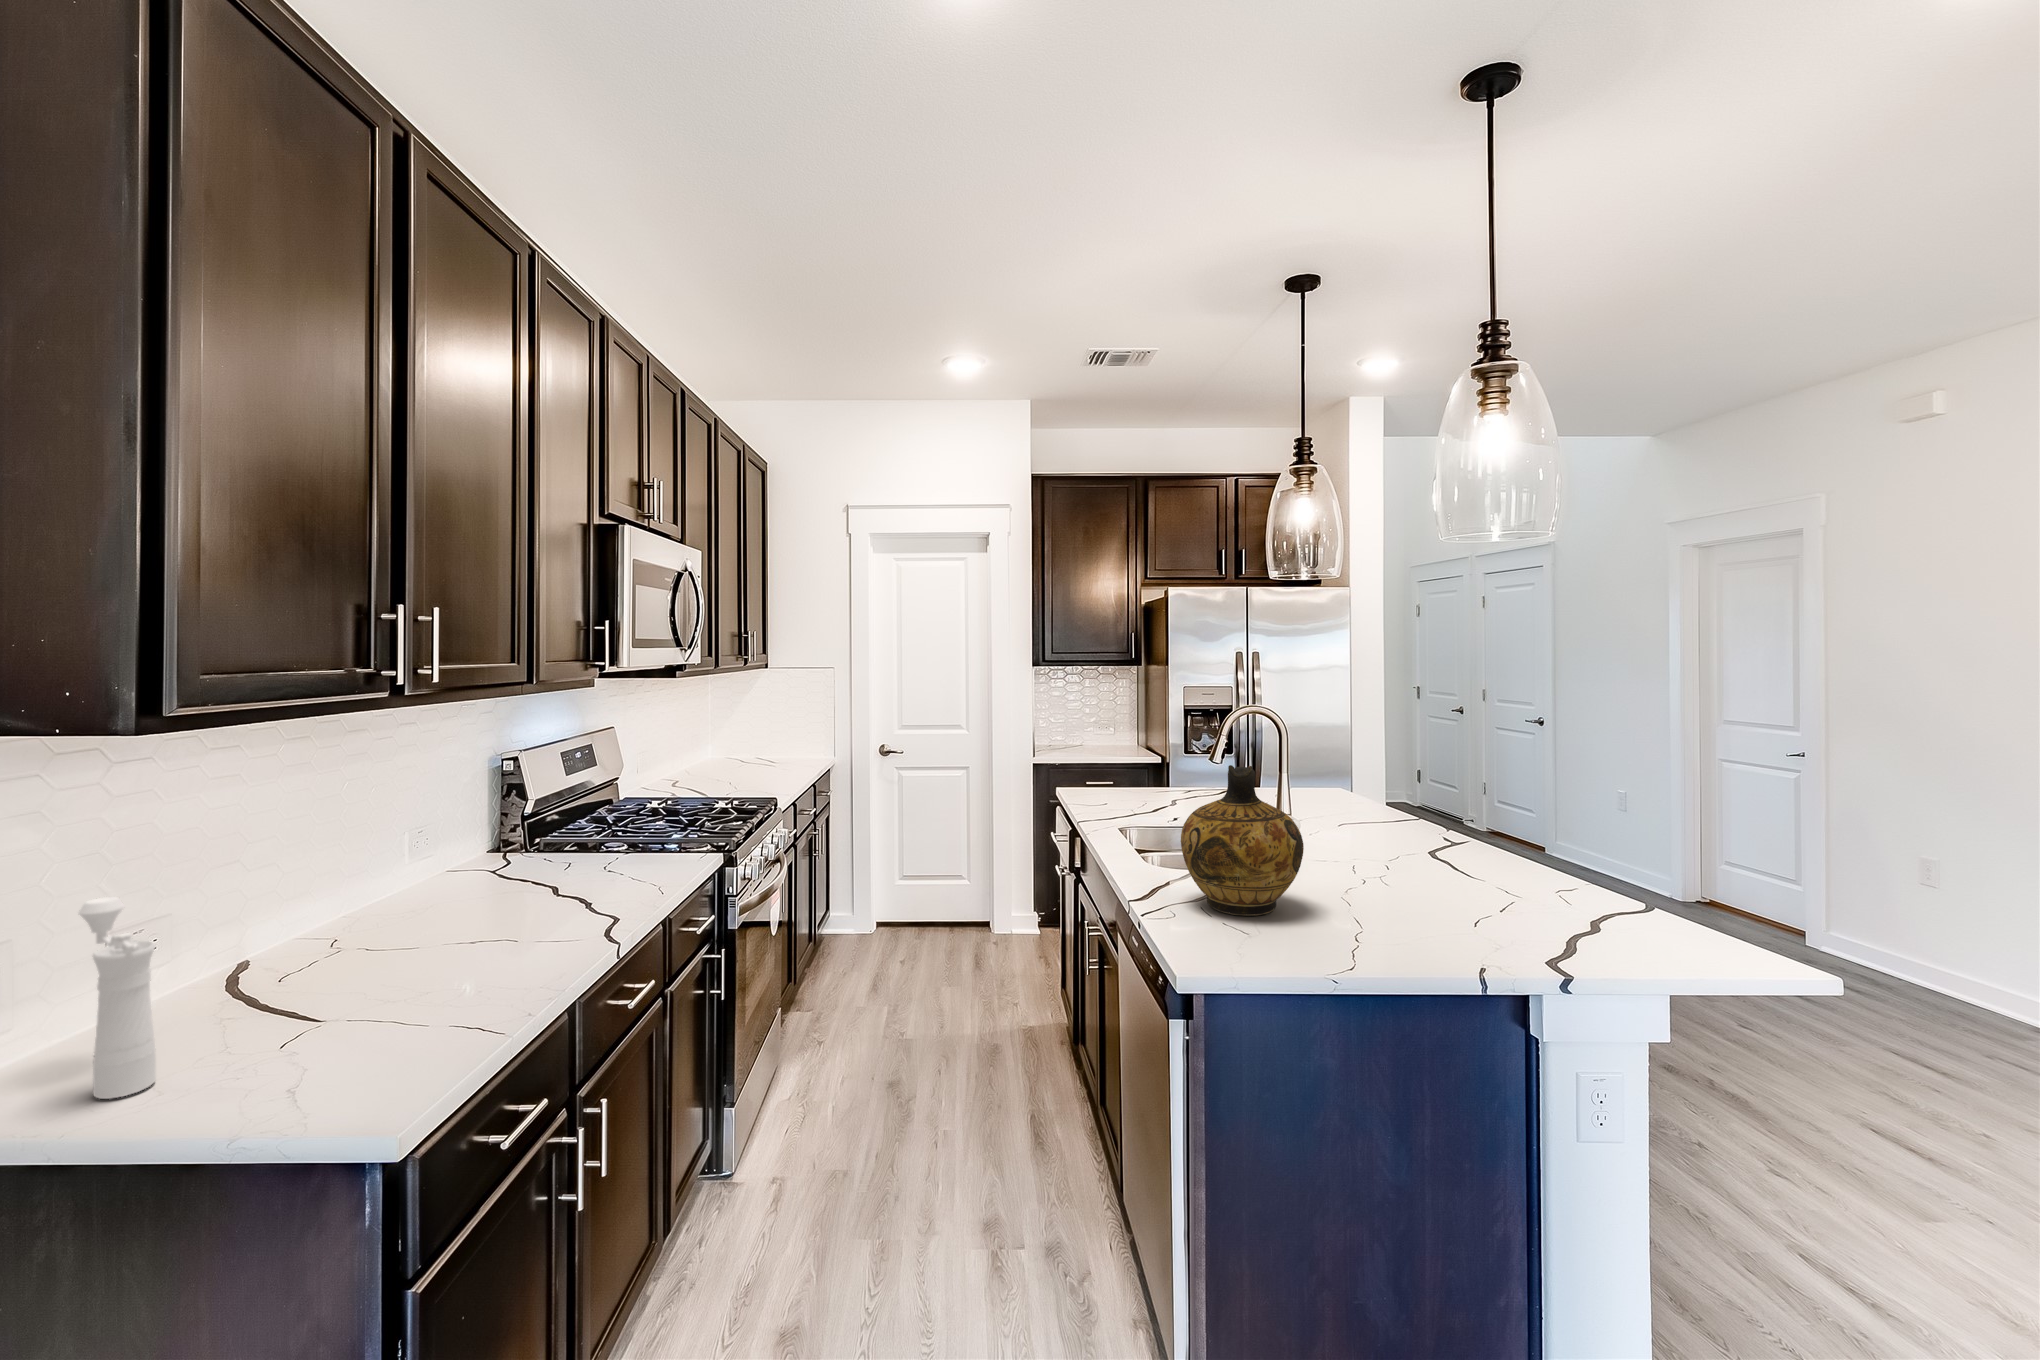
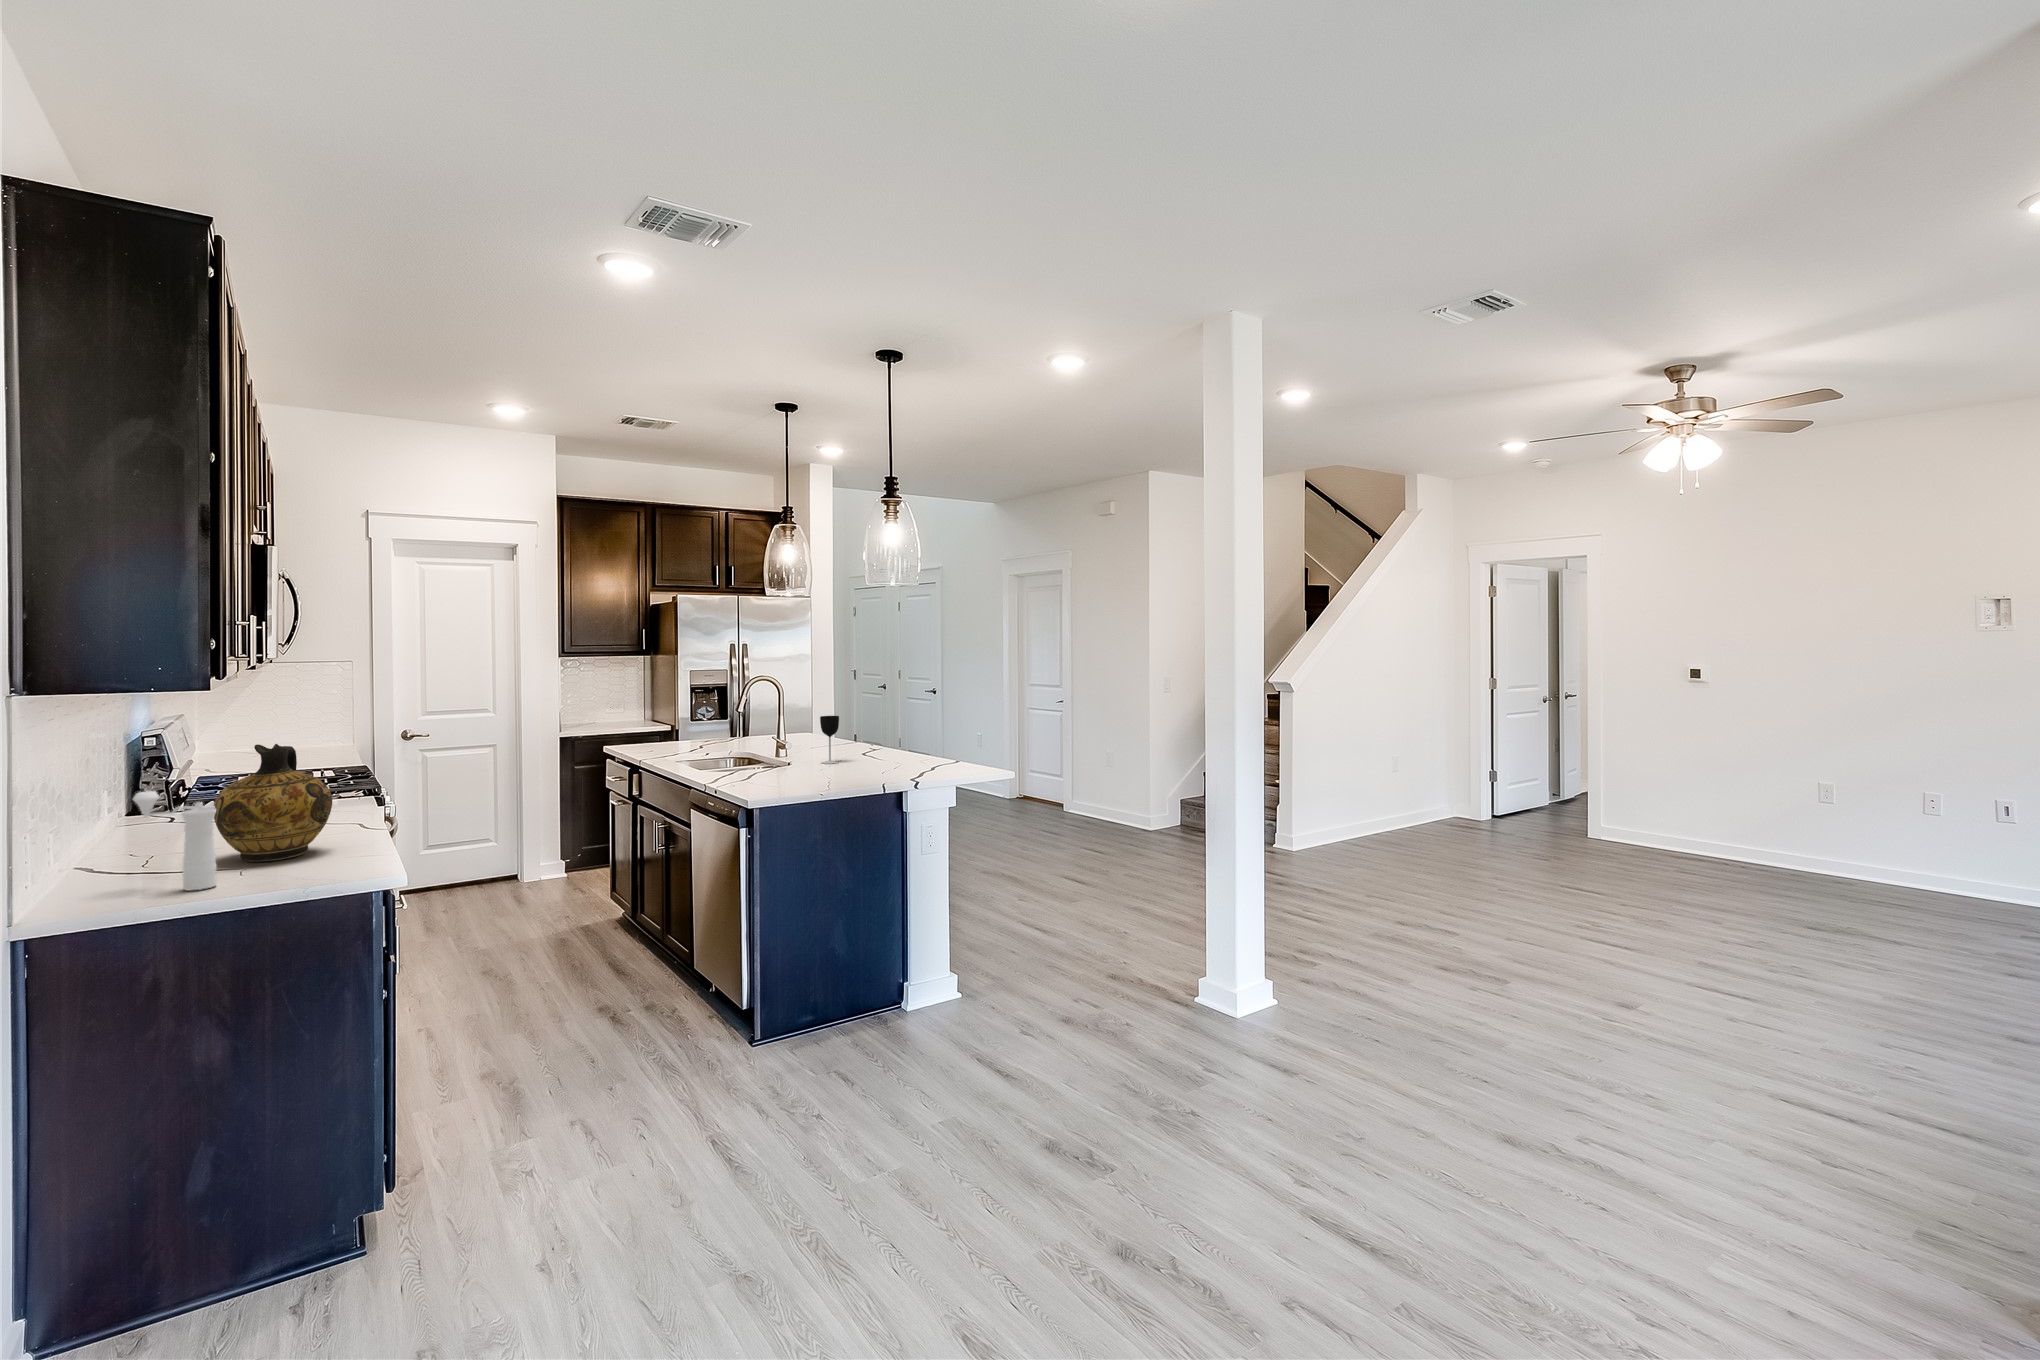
ceramic jug: present [1181,765,1304,916] -> present [214,744,332,862]
wine glass: none [1345,788,1382,880] -> present [820,716,839,764]

